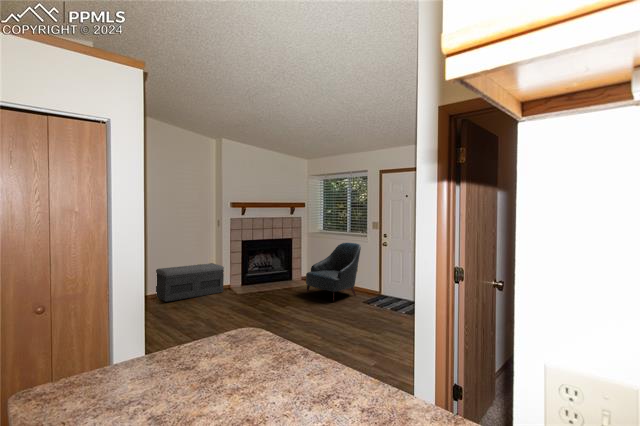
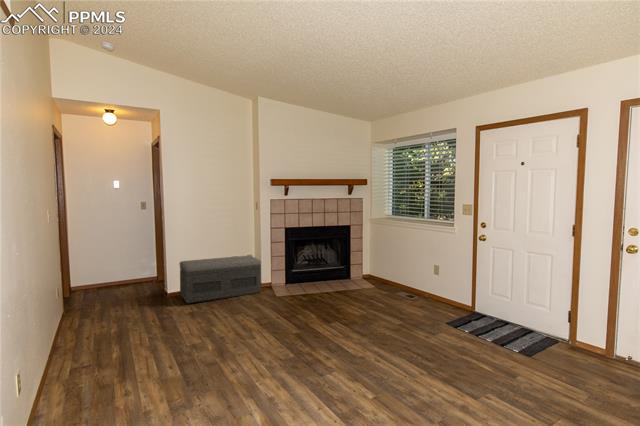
armchair: present [306,243,361,301] -> none [365,233,444,318]

